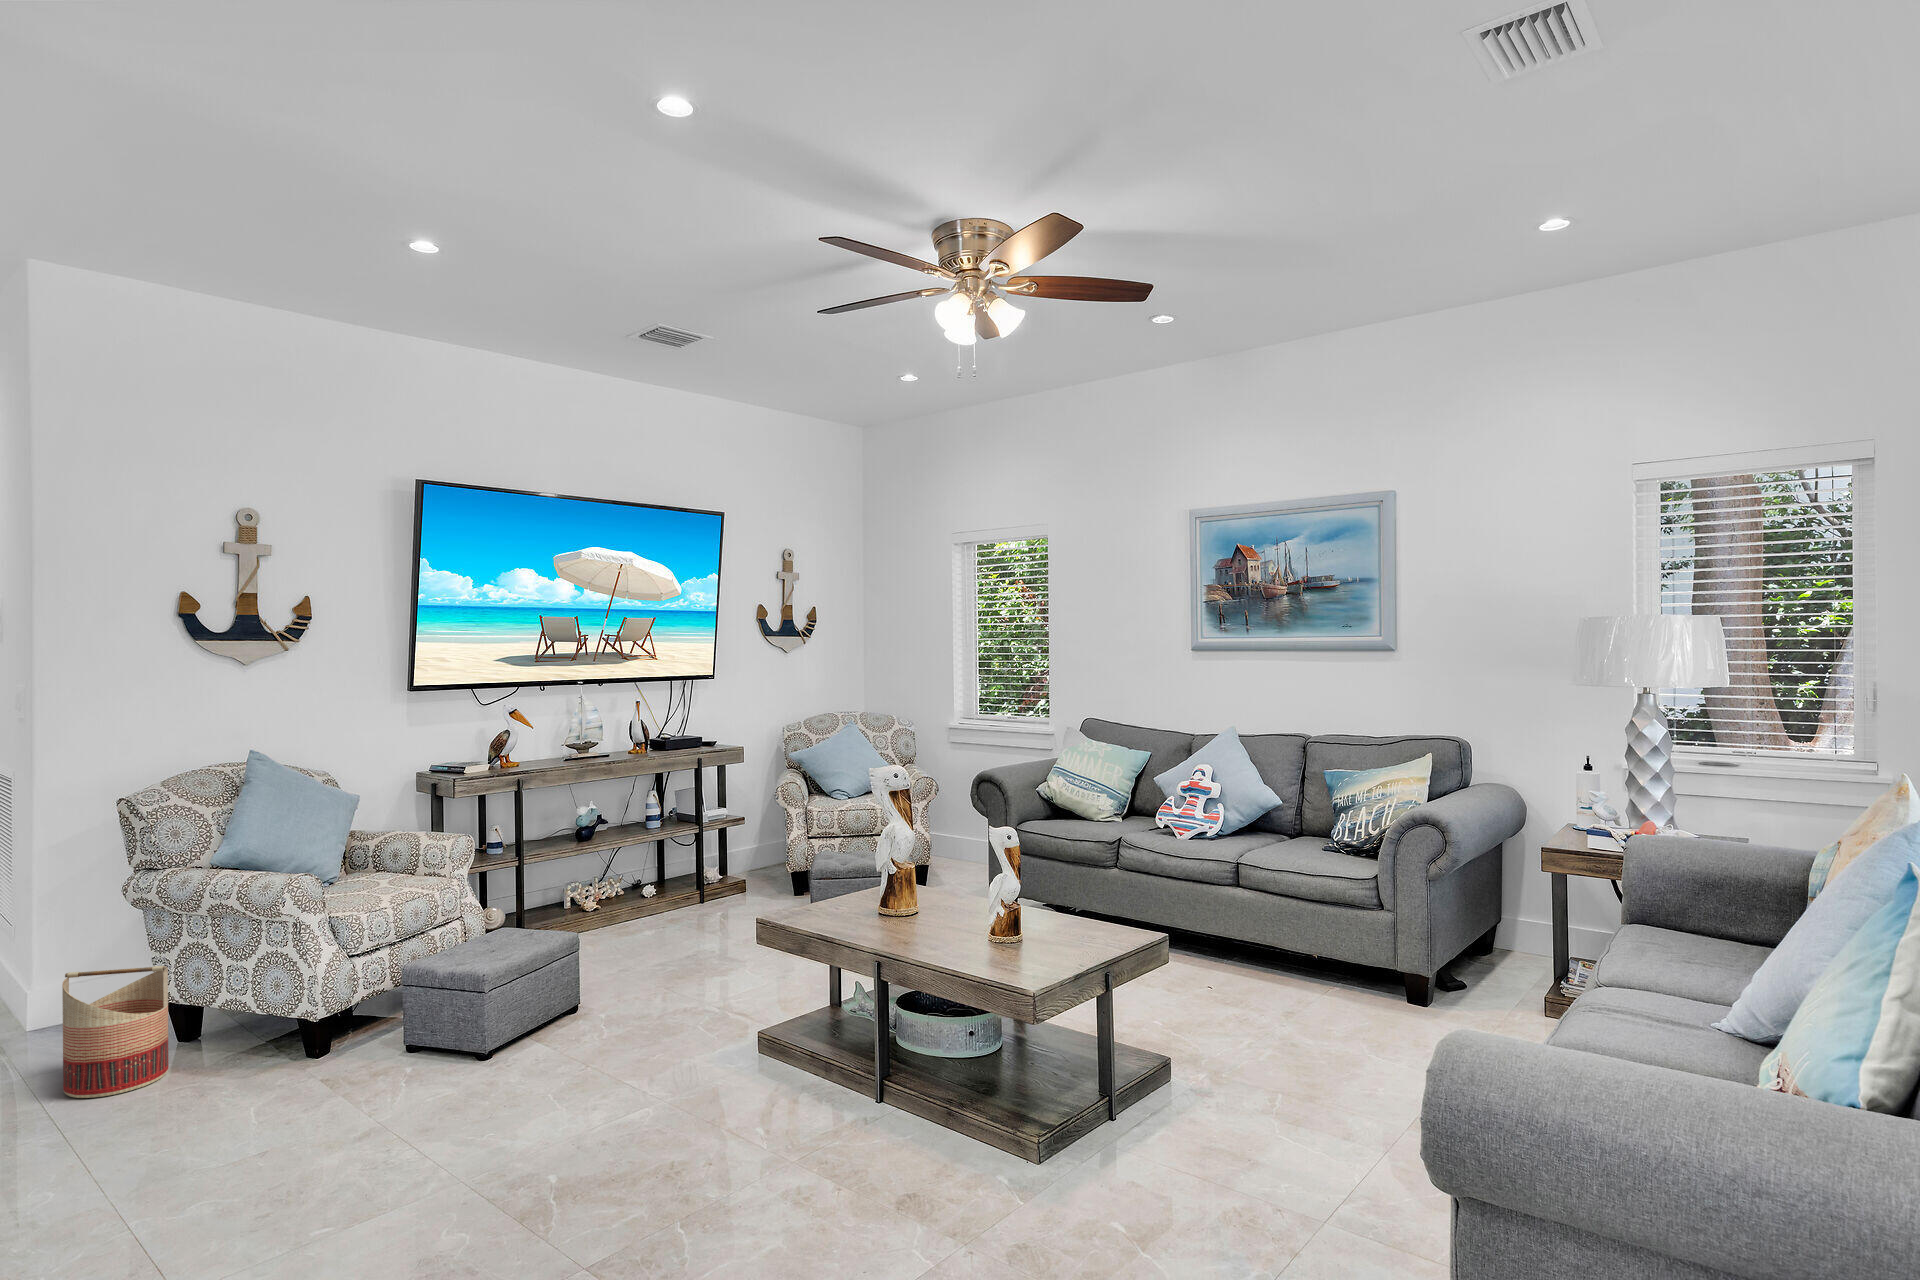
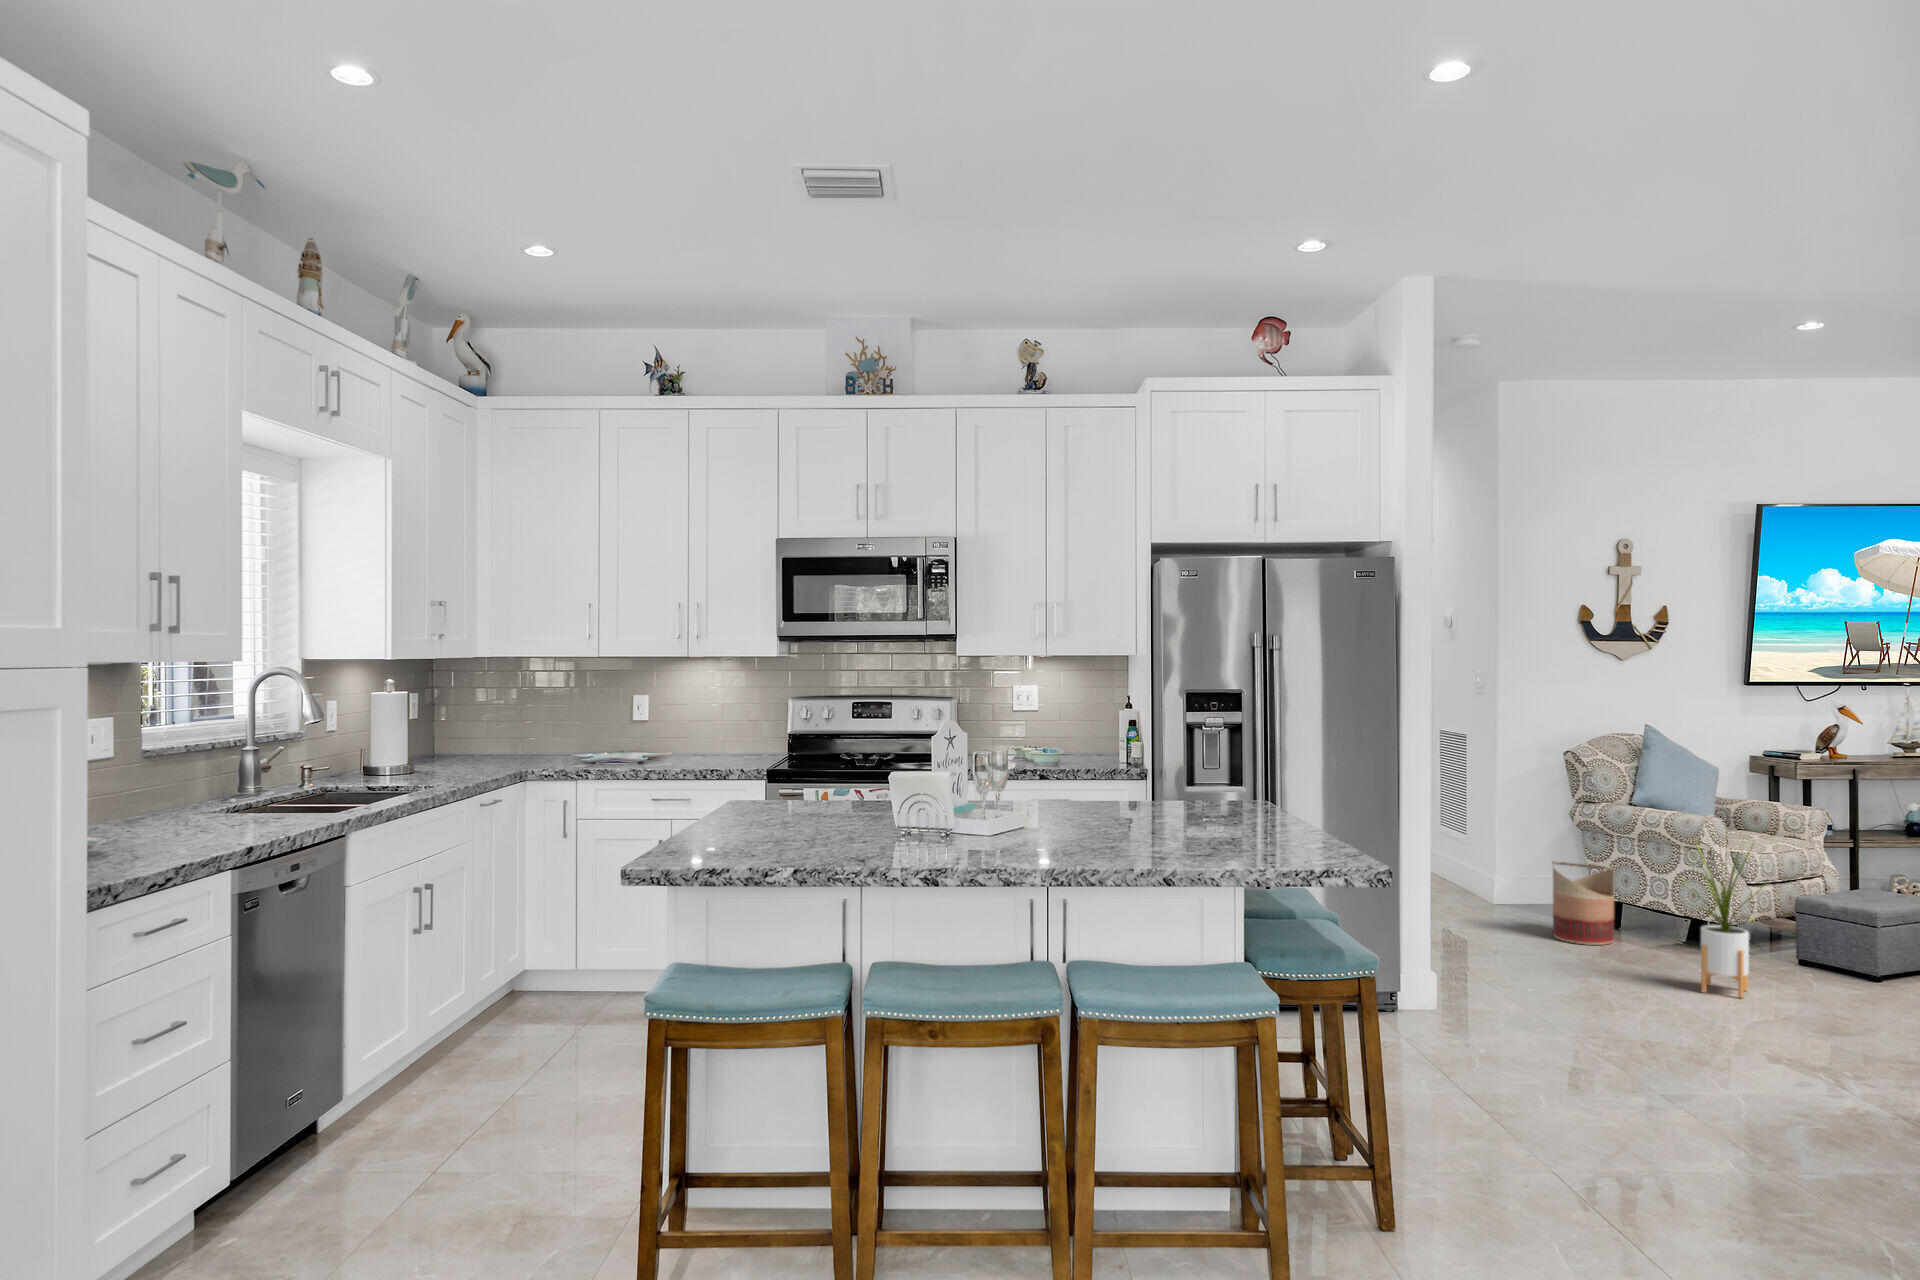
house plant: none [195,899,349,1160] -> present [1682,845,1756,998]

